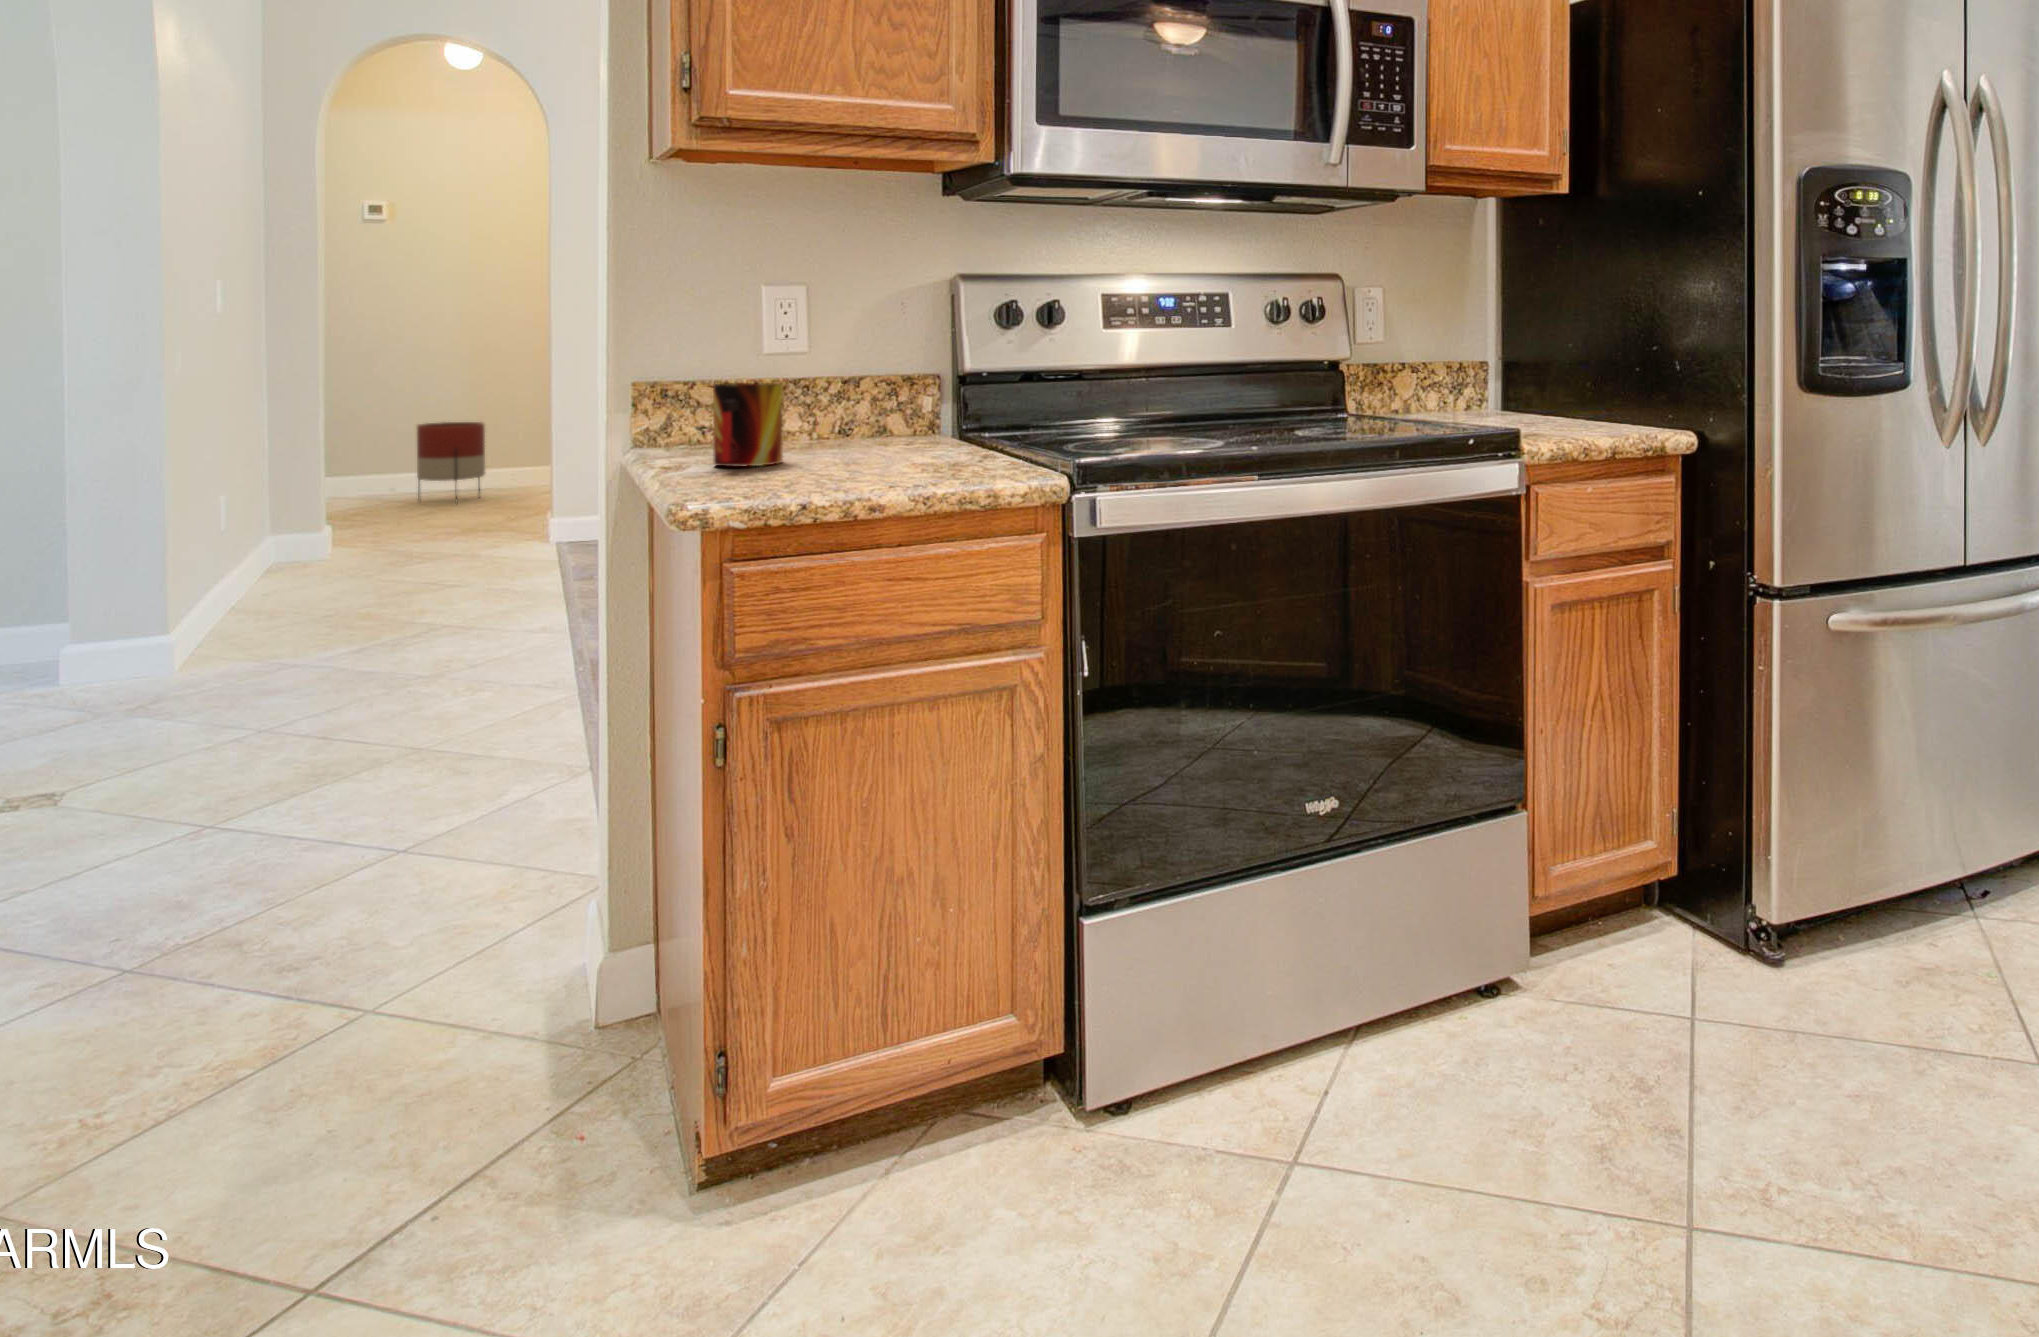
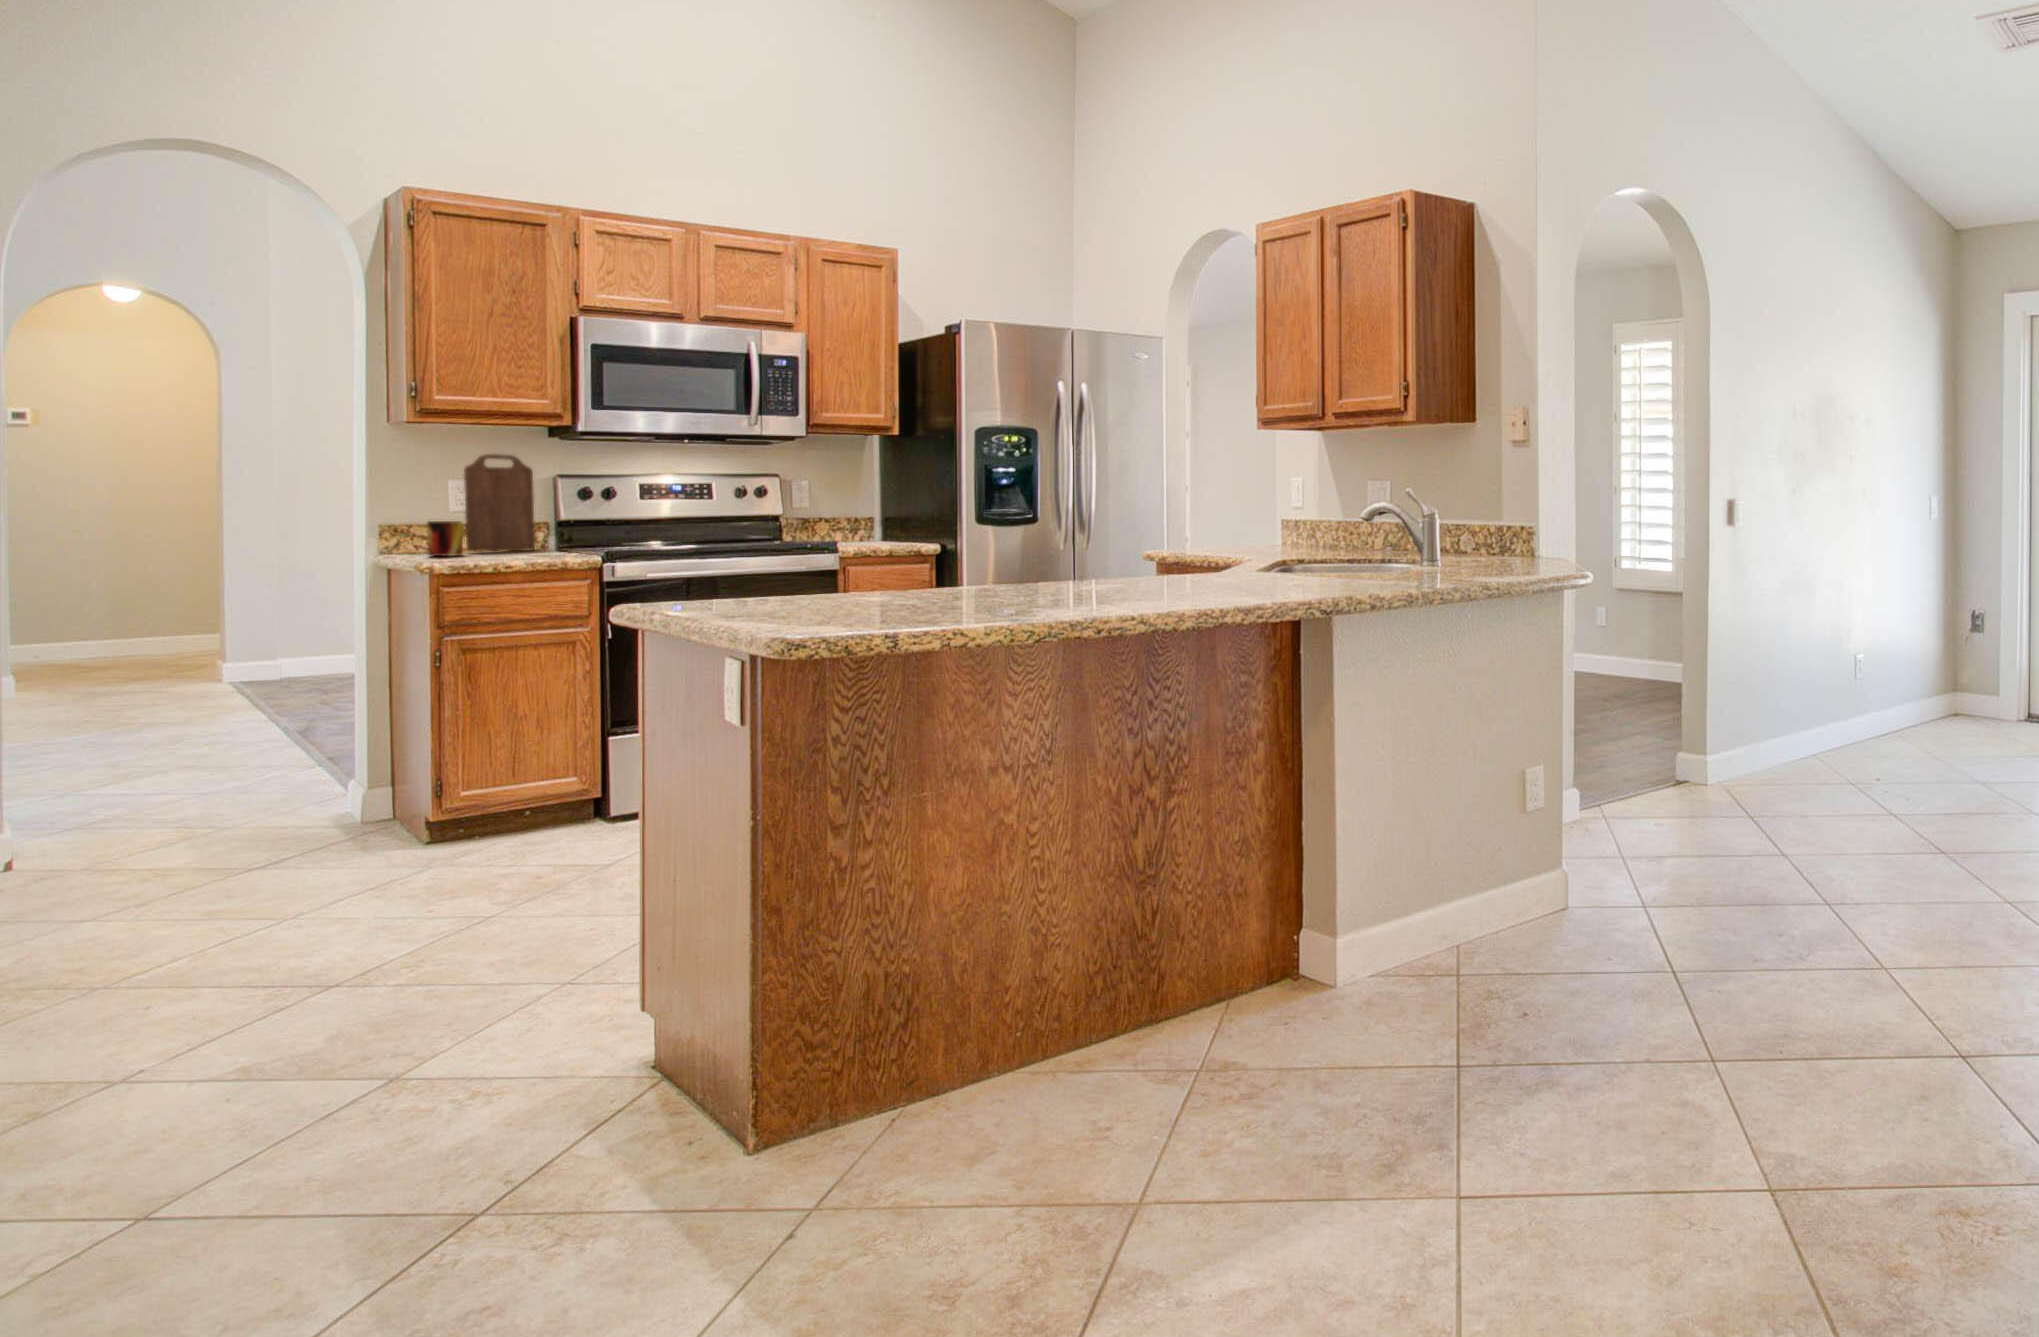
cutting board: none [789,232,917,449] -> present [464,454,535,552]
planter: present [417,422,485,488] -> none [68,581,141,650]

